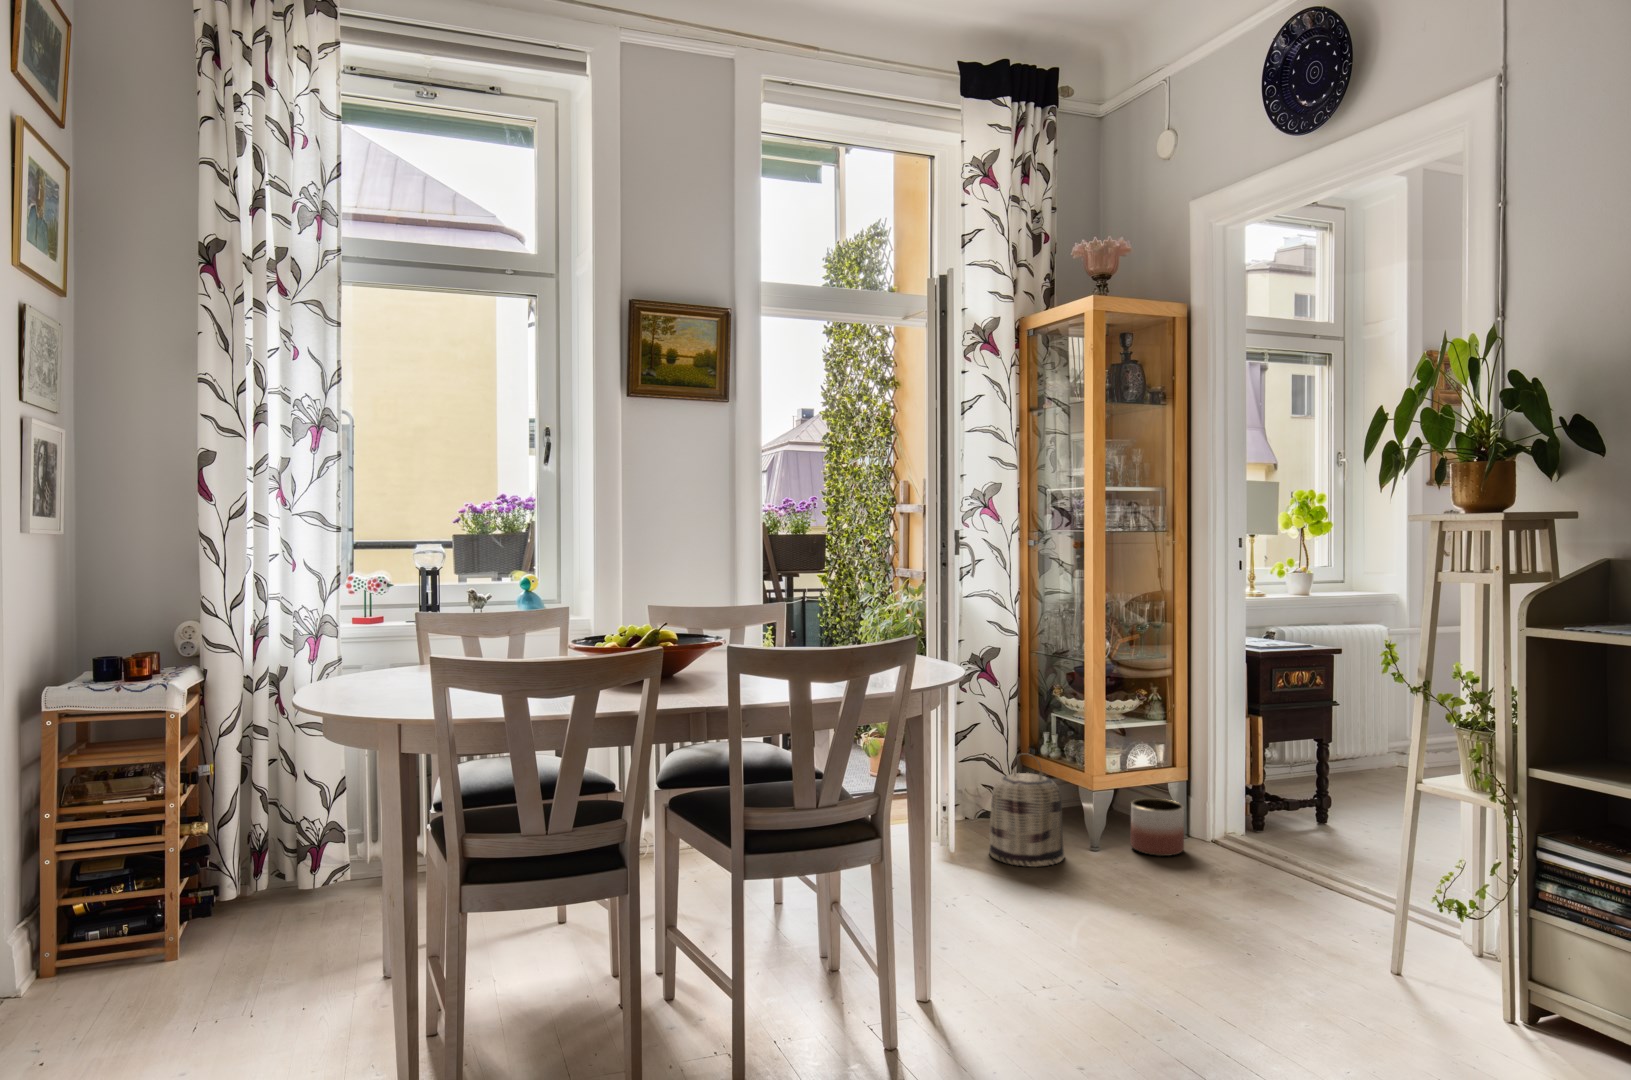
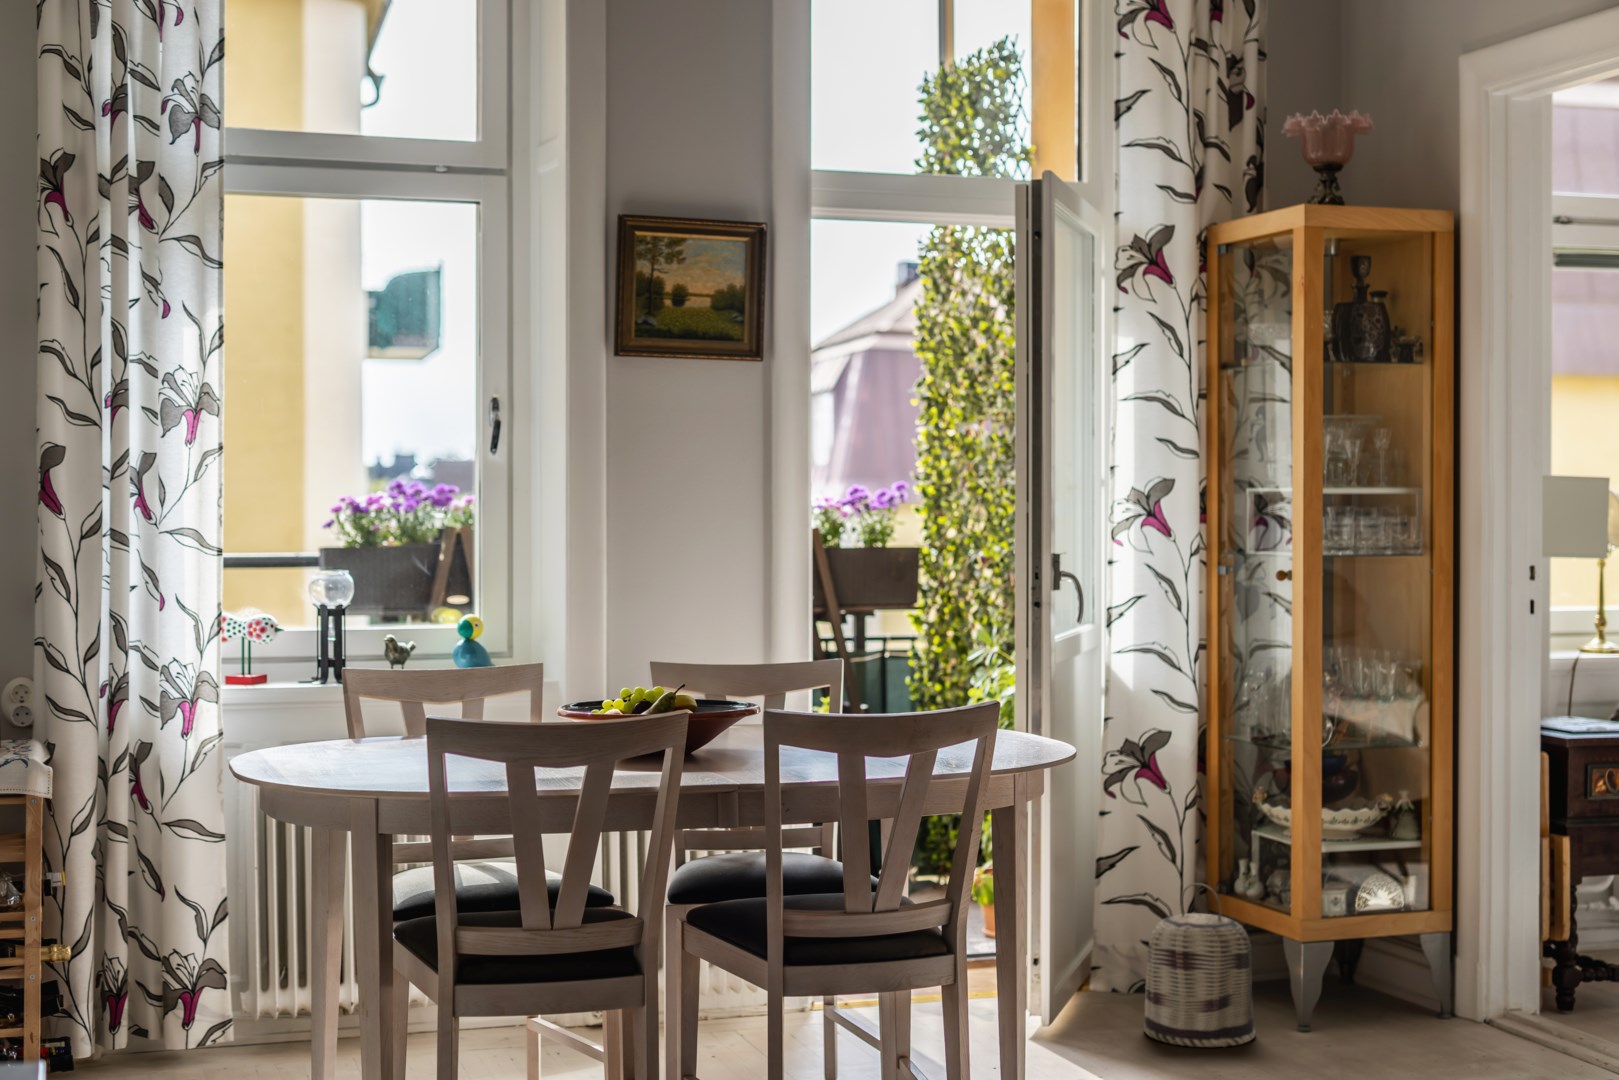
planter: present [1130,798,1184,856] -> none [1359,955,1437,1038]

